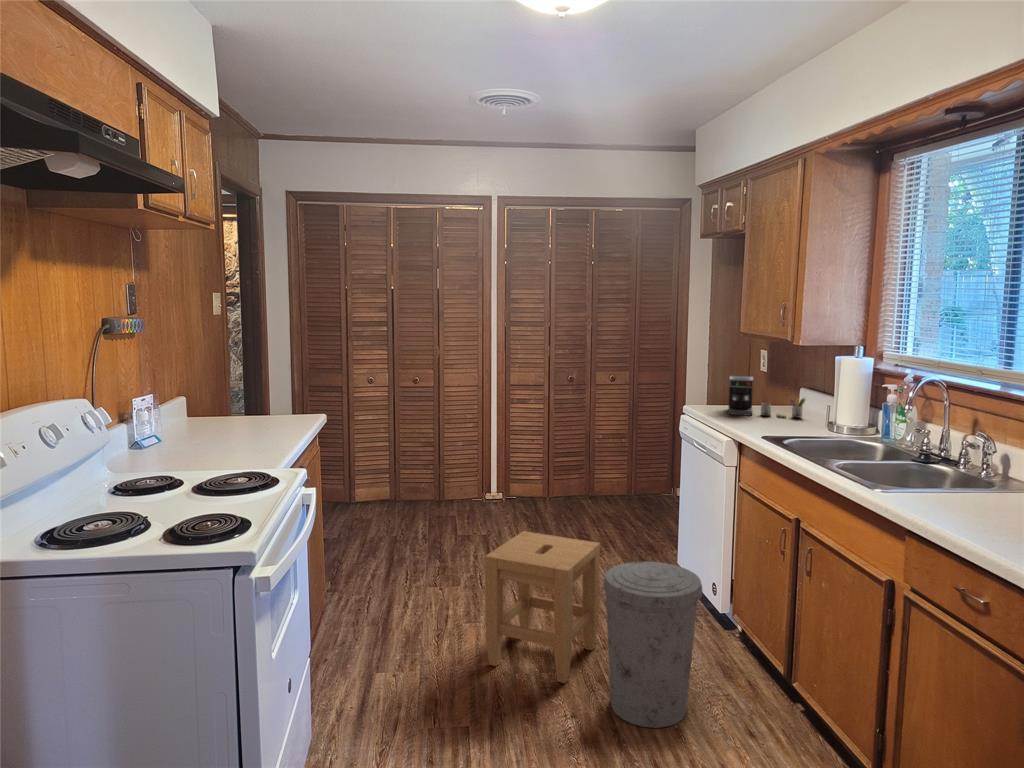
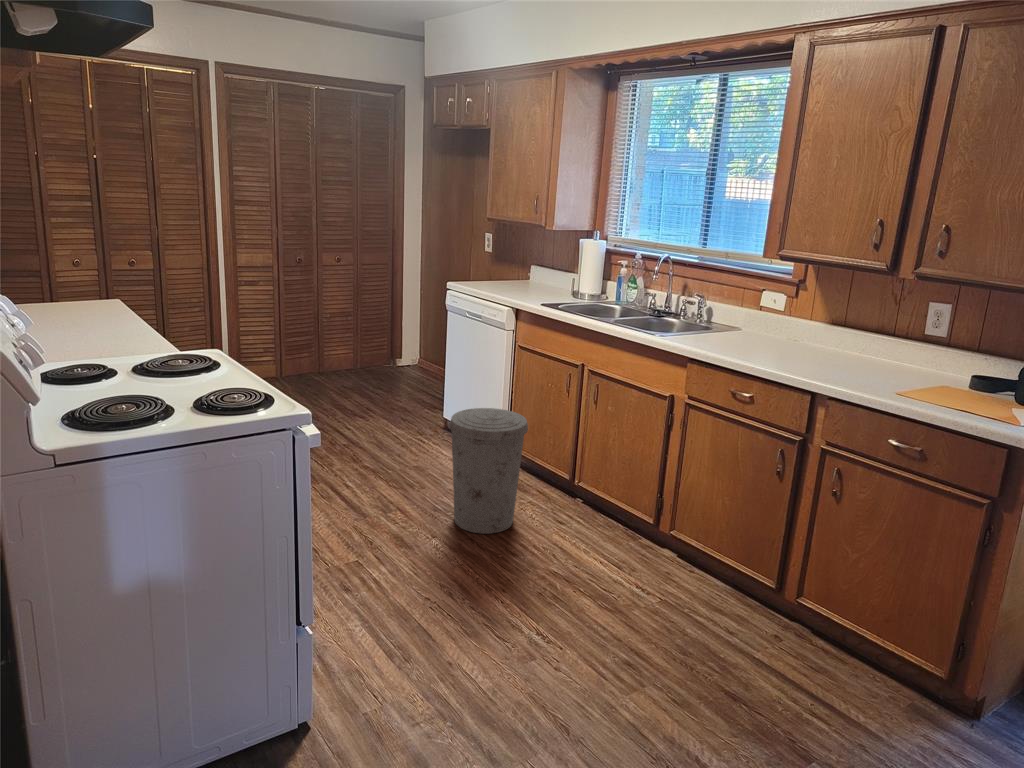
coffee maker: present [728,376,806,417] -> none [479,255,543,289]
stool: present [485,531,600,683] -> none [333,398,418,518]

